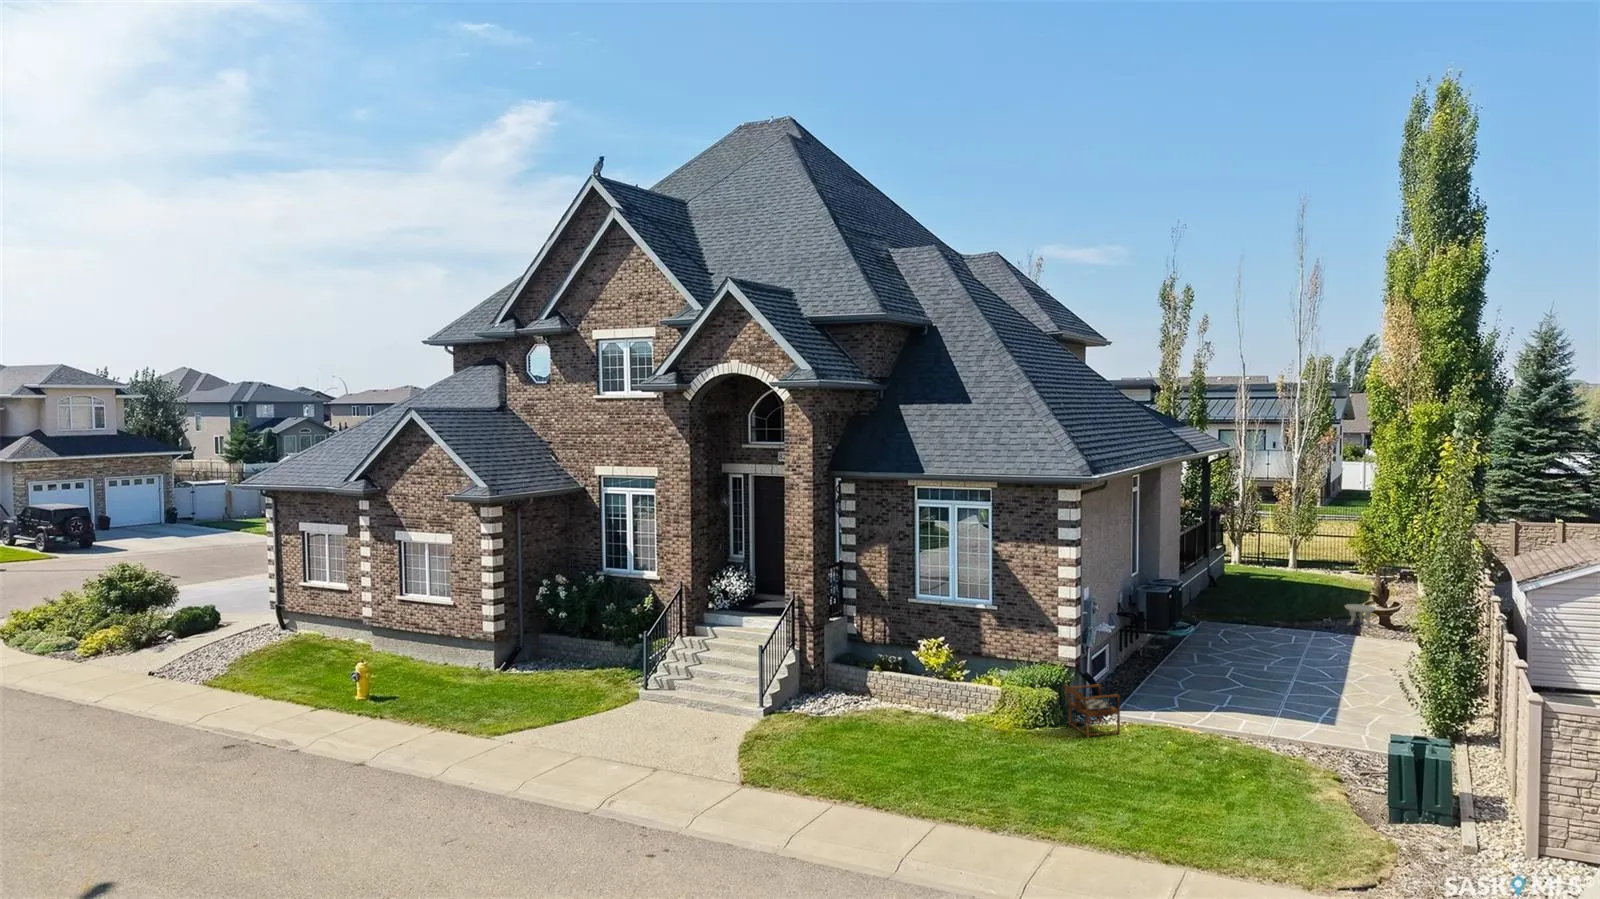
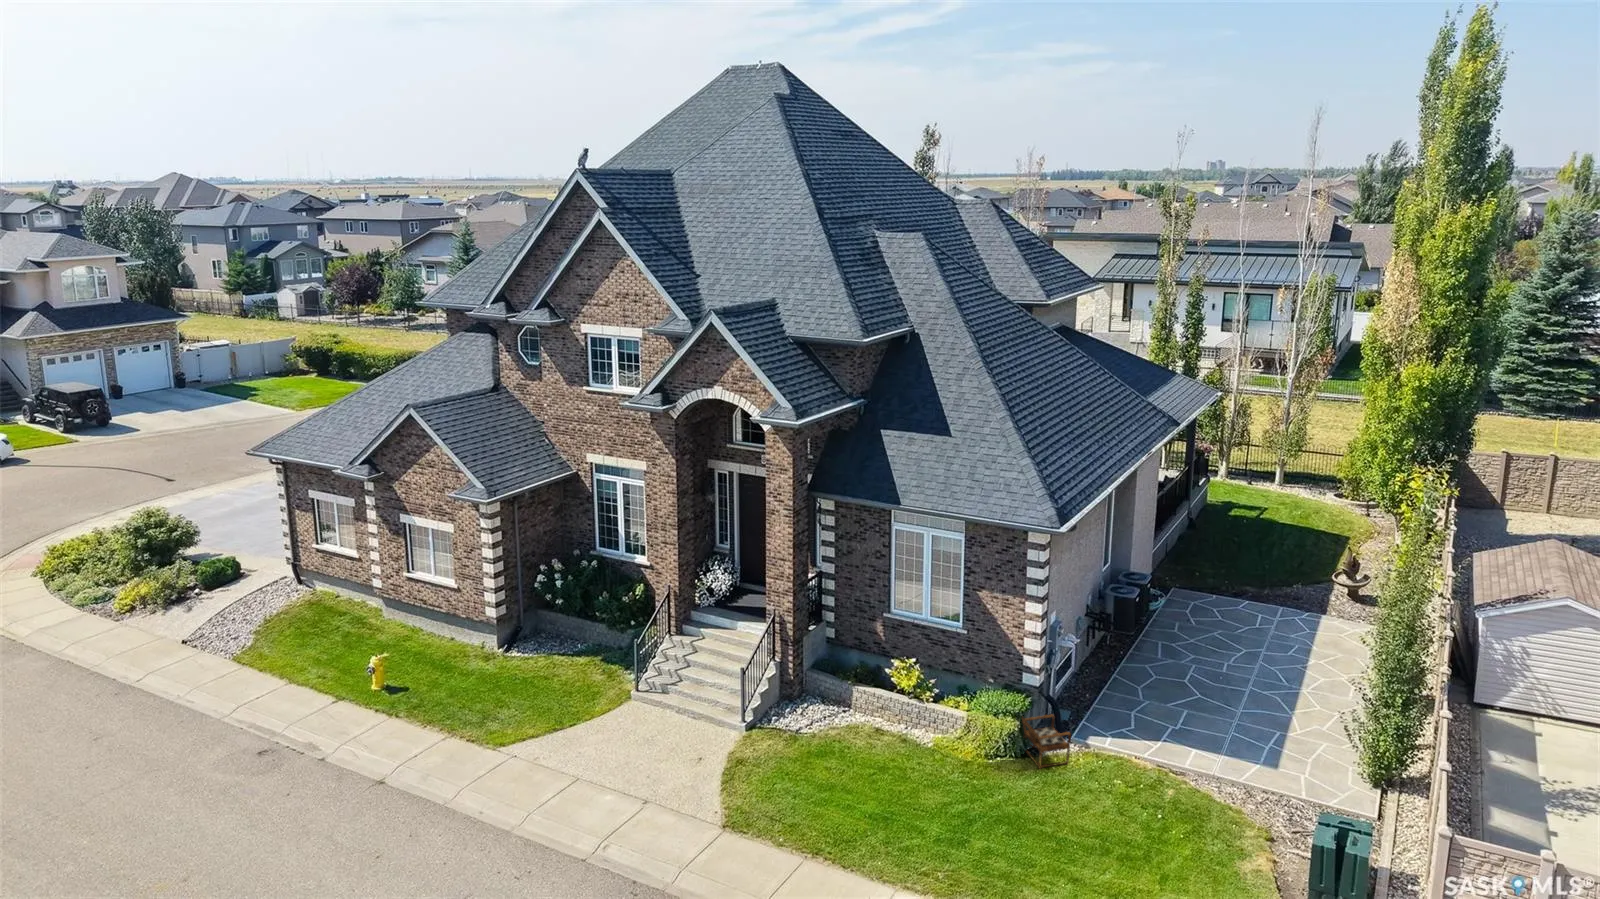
side table: present [1345,604,1376,627] -> none [1275,572,1303,596]

